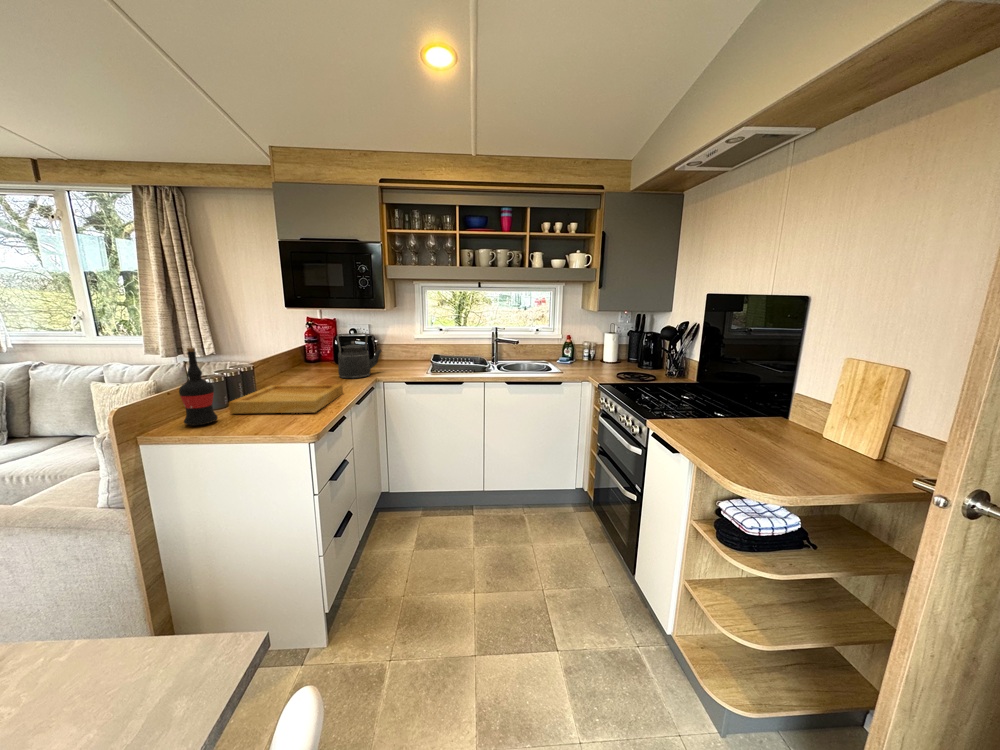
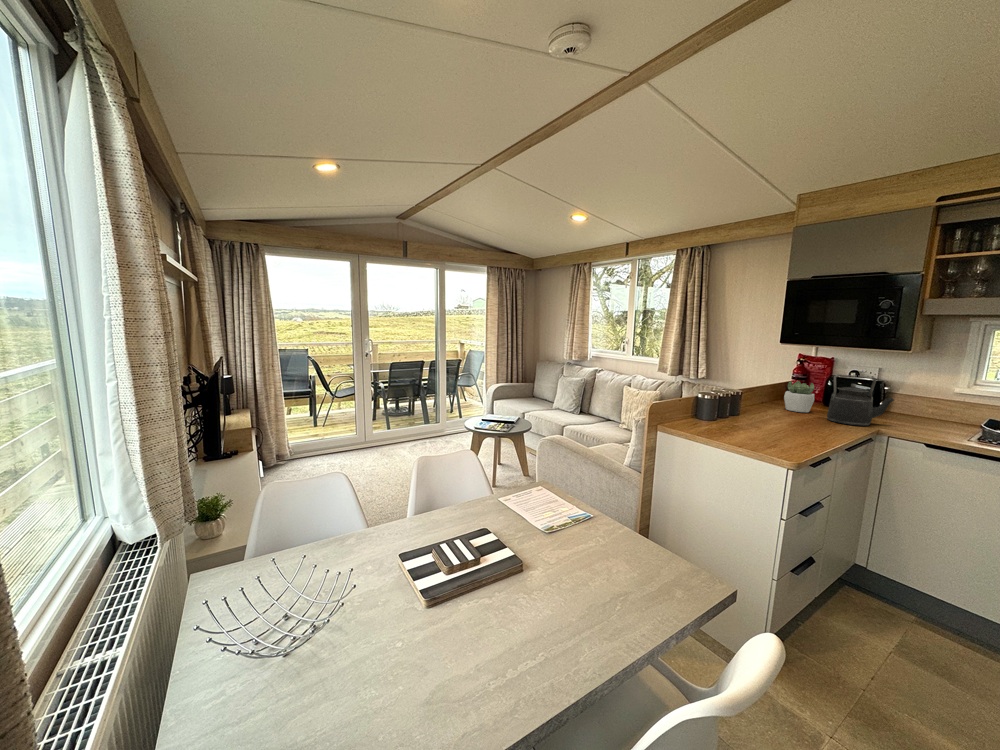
succulent plant: none [300,345,326,375] -> present [784,381,814,412]
wine bottle: present [179,348,218,425] -> none [688,370,714,429]
tray: present [229,384,343,414] -> none [720,412,832,444]

